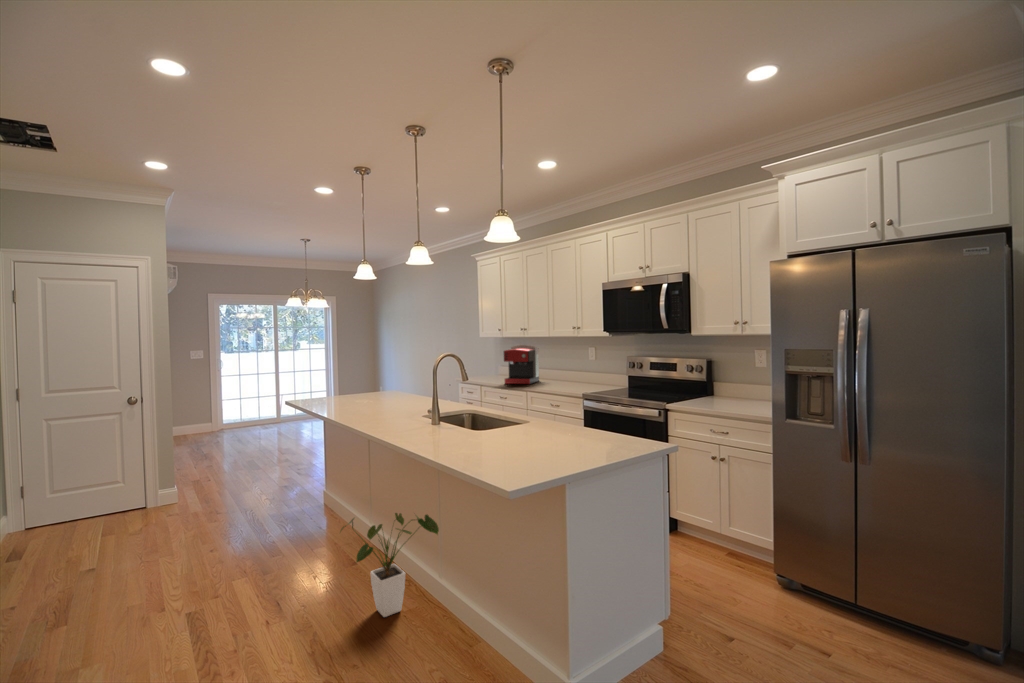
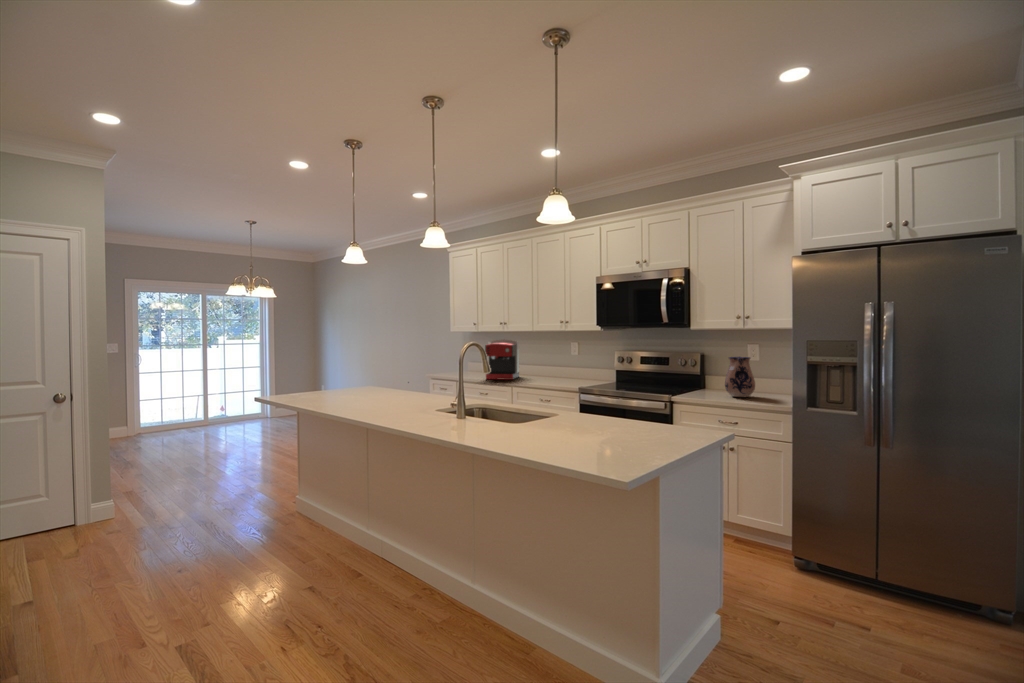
ceramic pitcher: none [721,363,753,405] -> present [725,357,755,397]
house plant: present [340,513,439,617] -> none [362,513,471,628]

